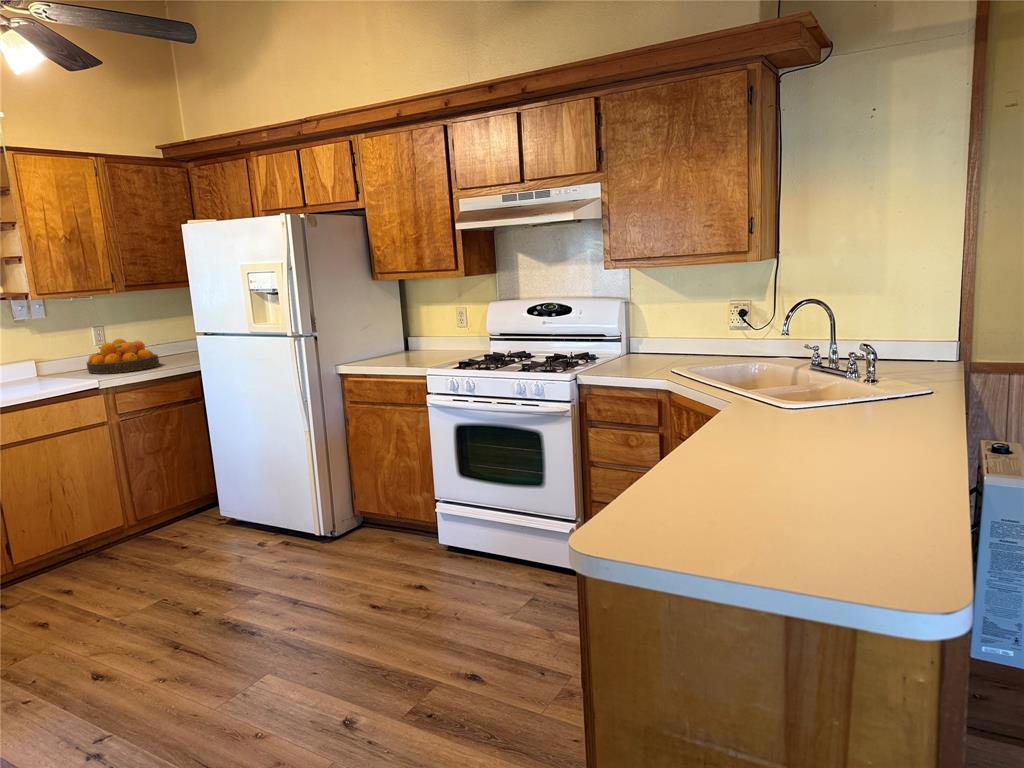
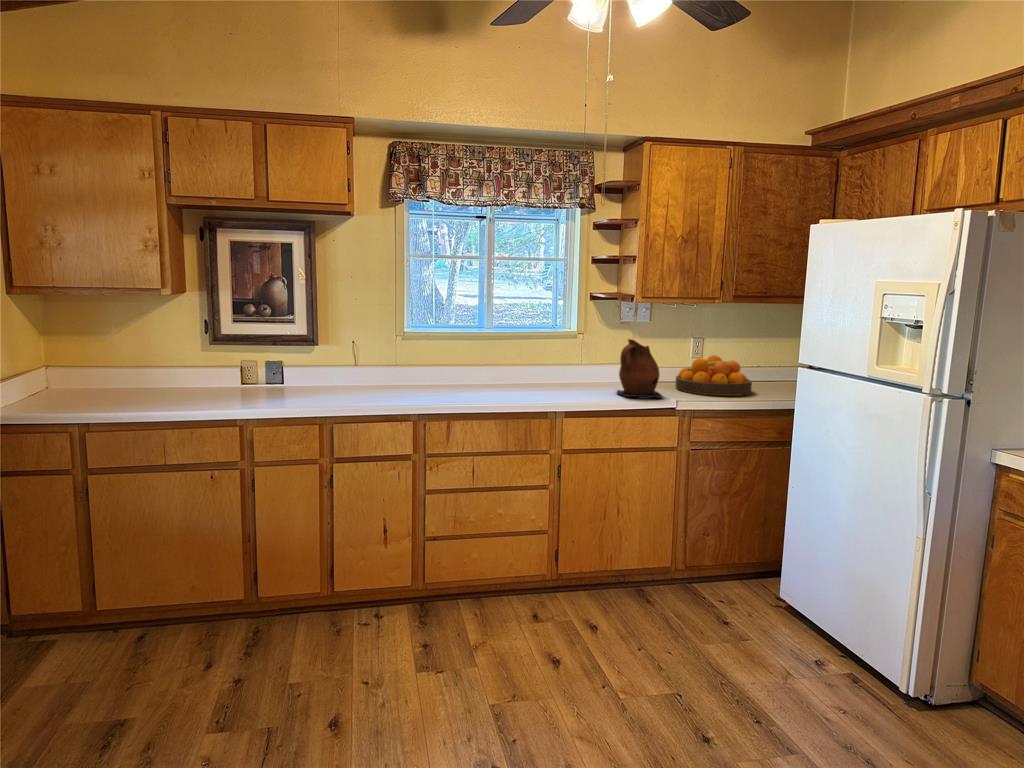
ceramic pitcher: none [29,334,82,387] -> present [617,339,663,398]

